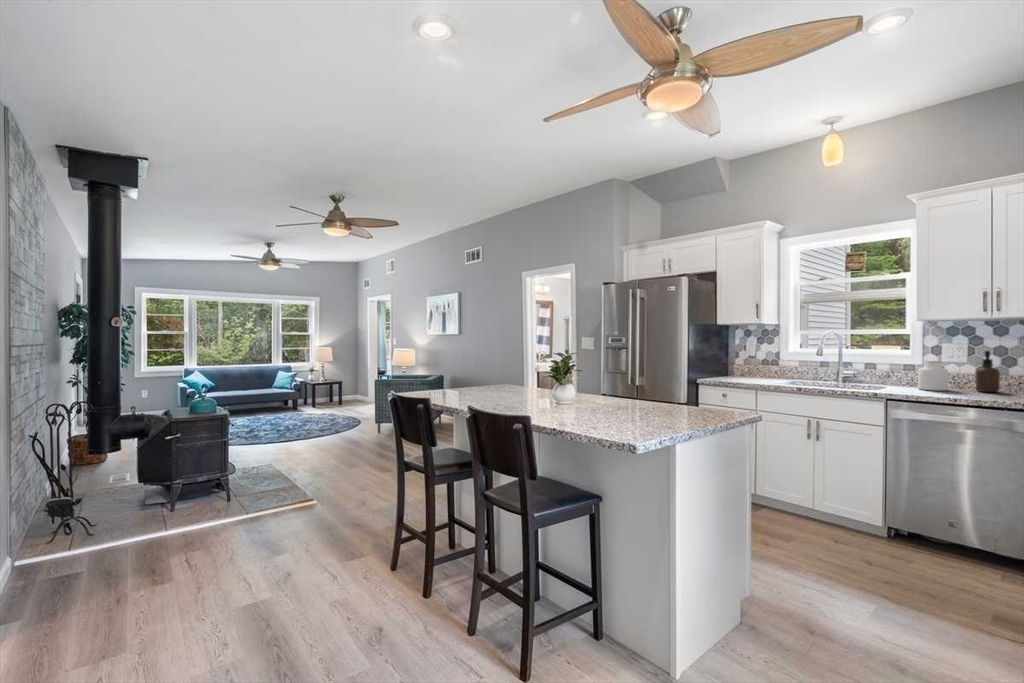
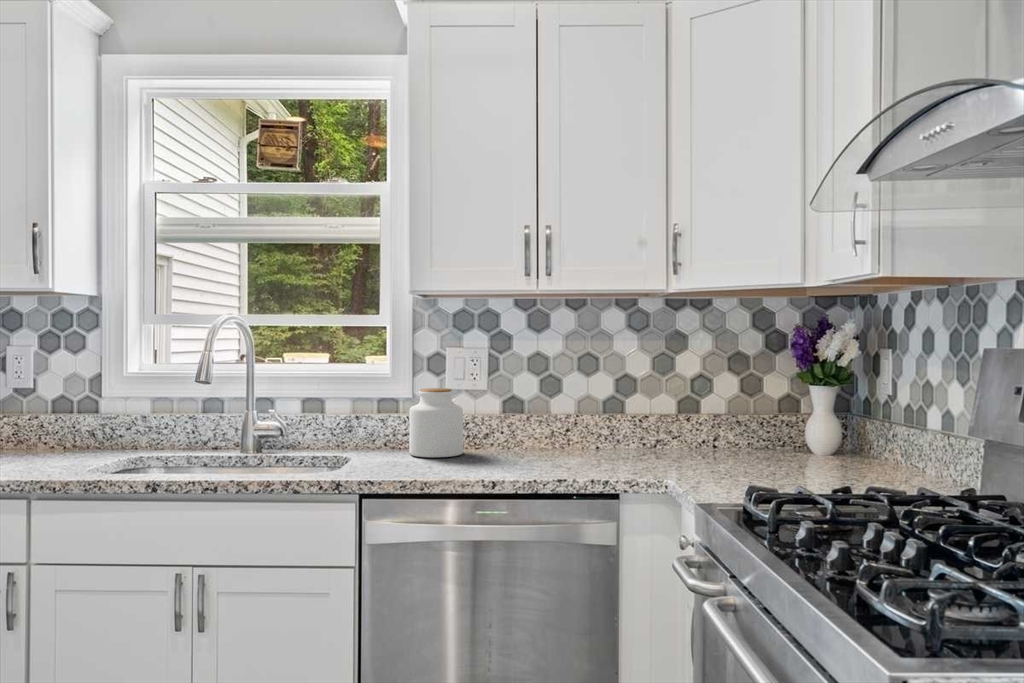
soap dispenser: present [976,351,1000,392] -> none [507,363,545,452]

